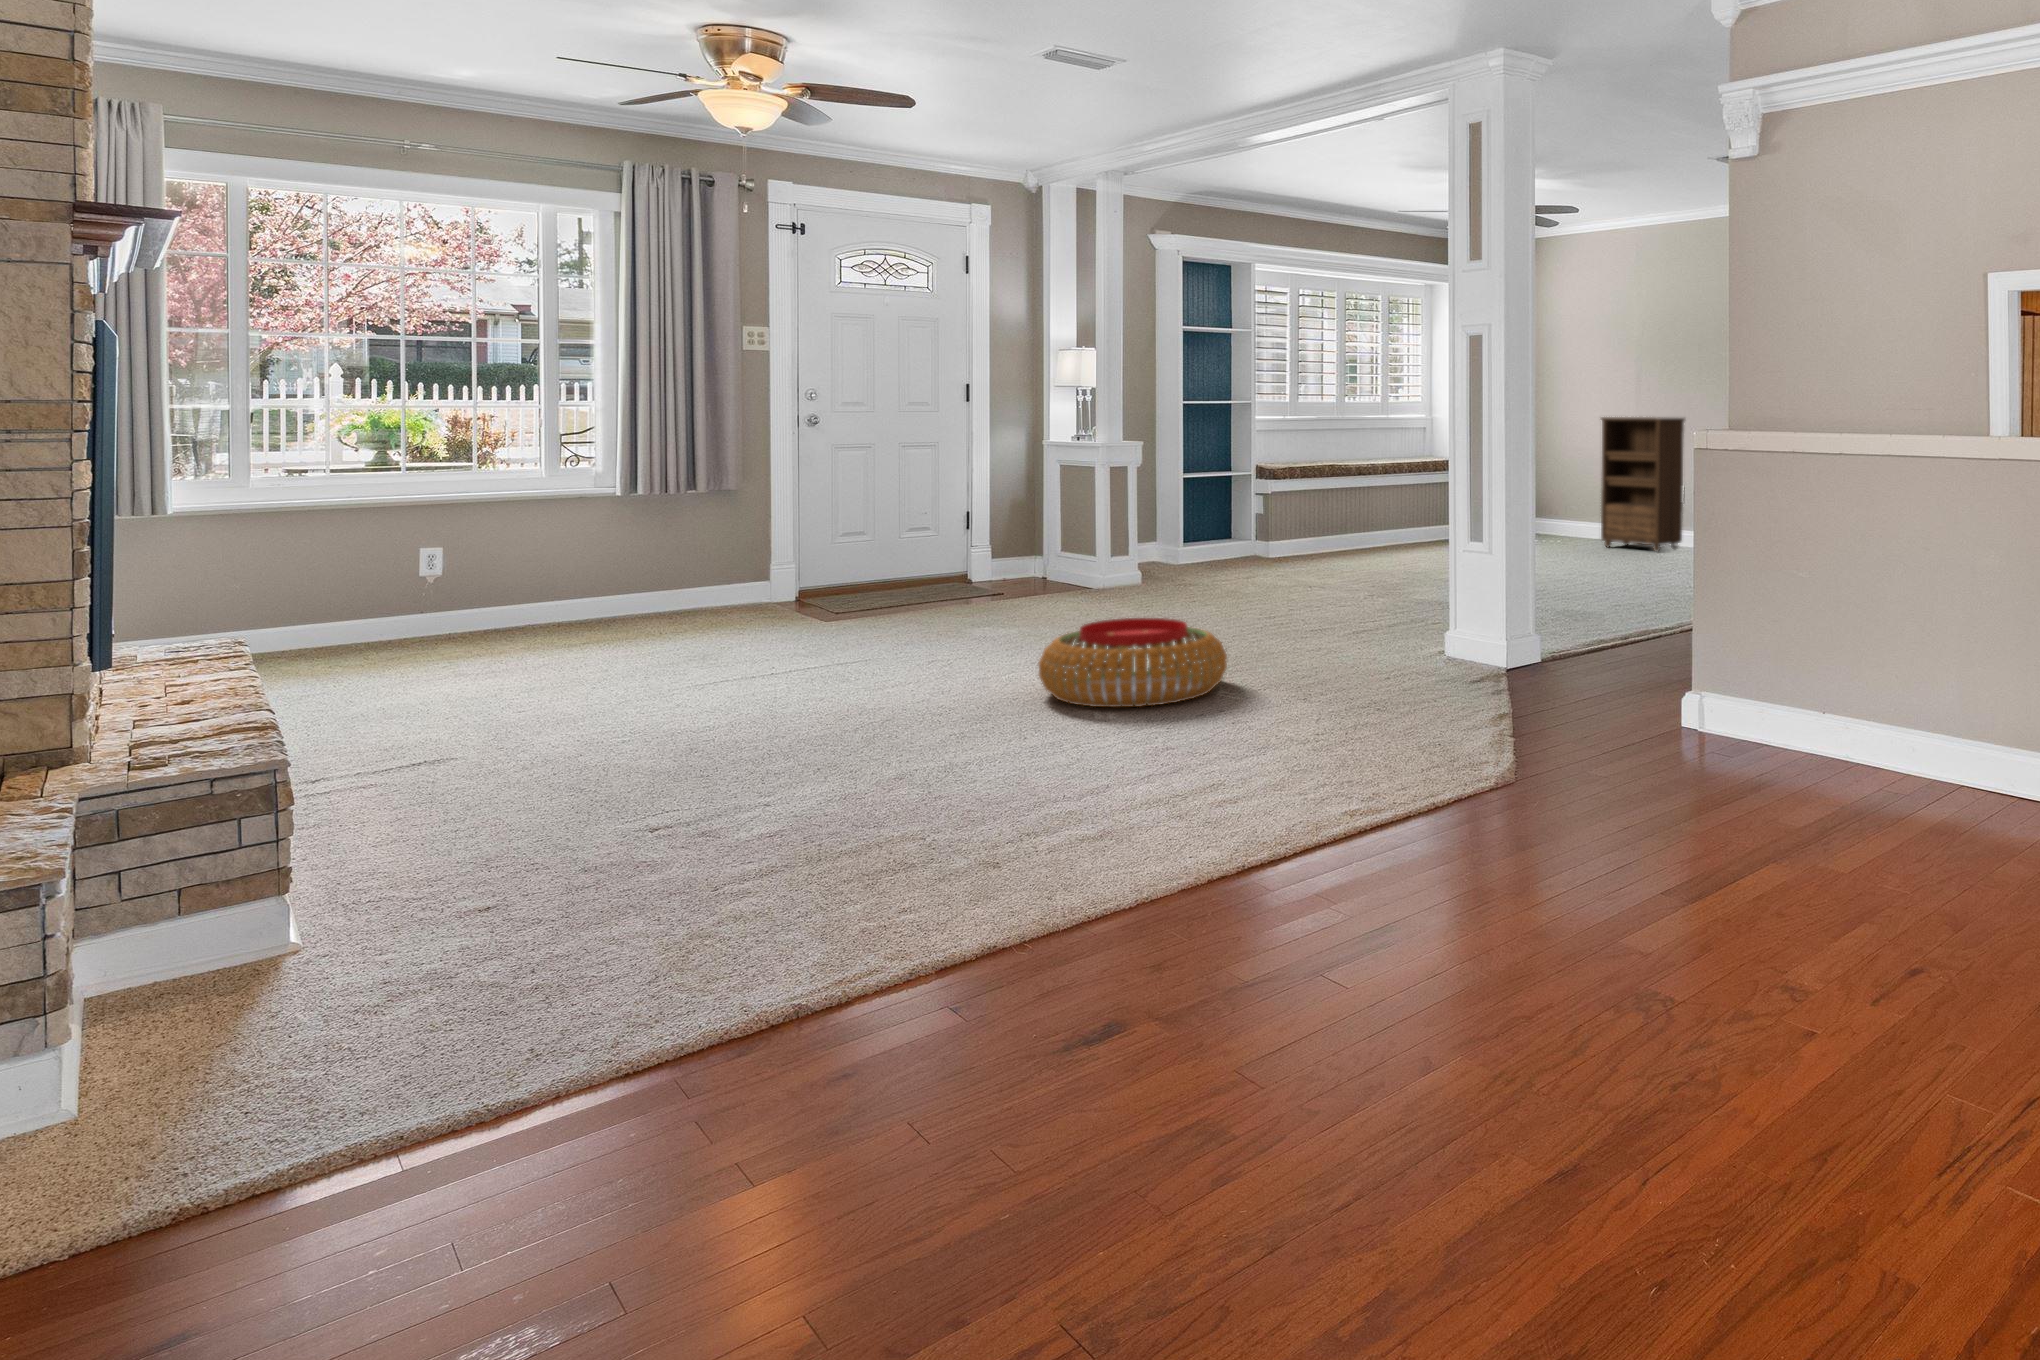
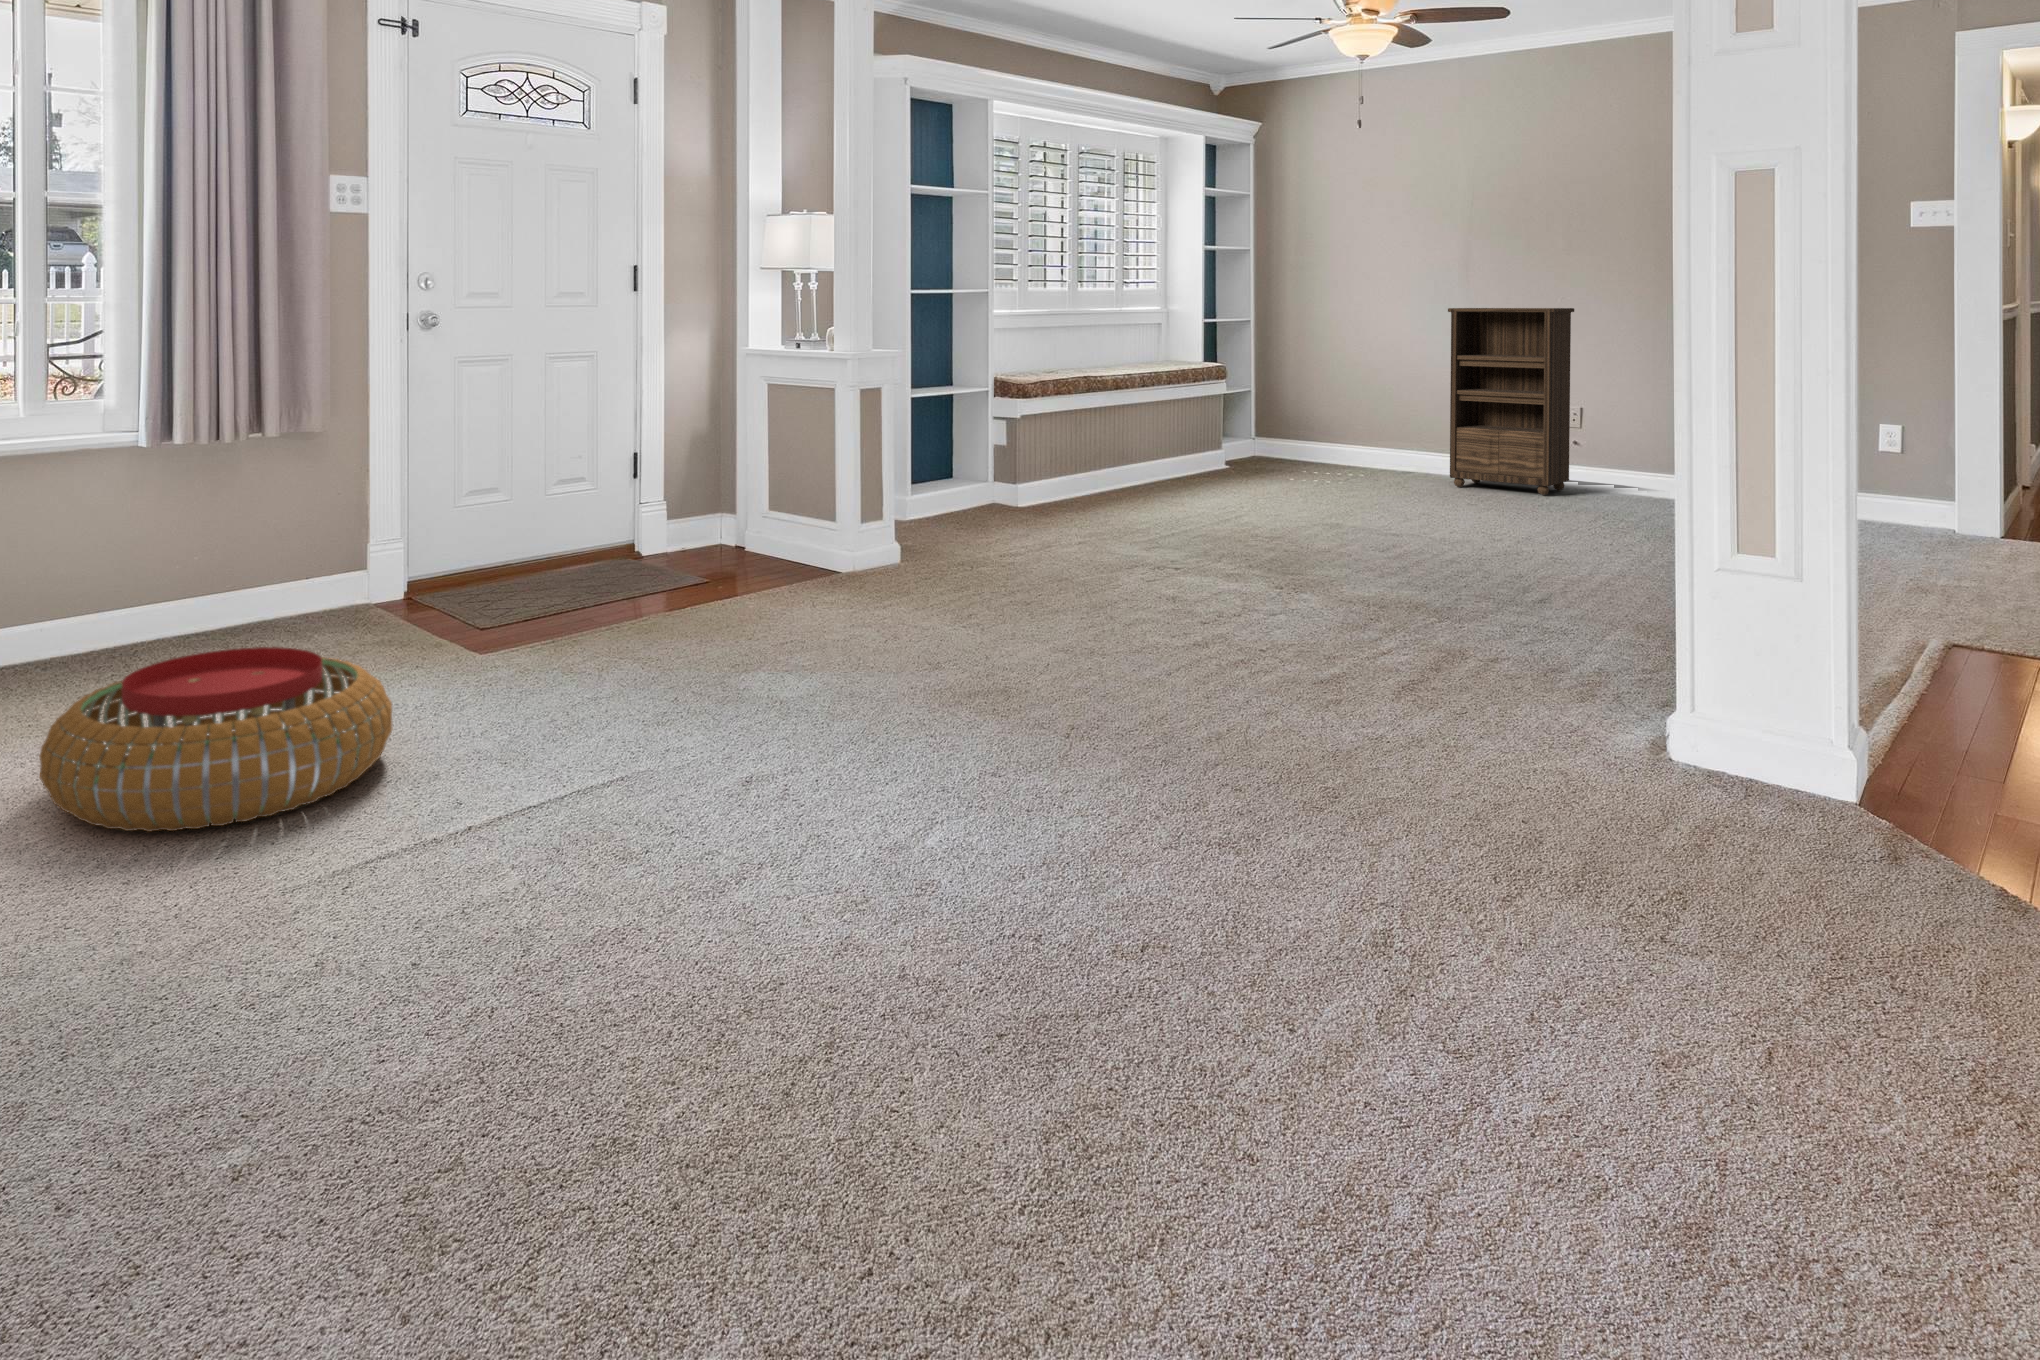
pouf: present [1039,618,1227,707] -> present [39,647,392,832]

